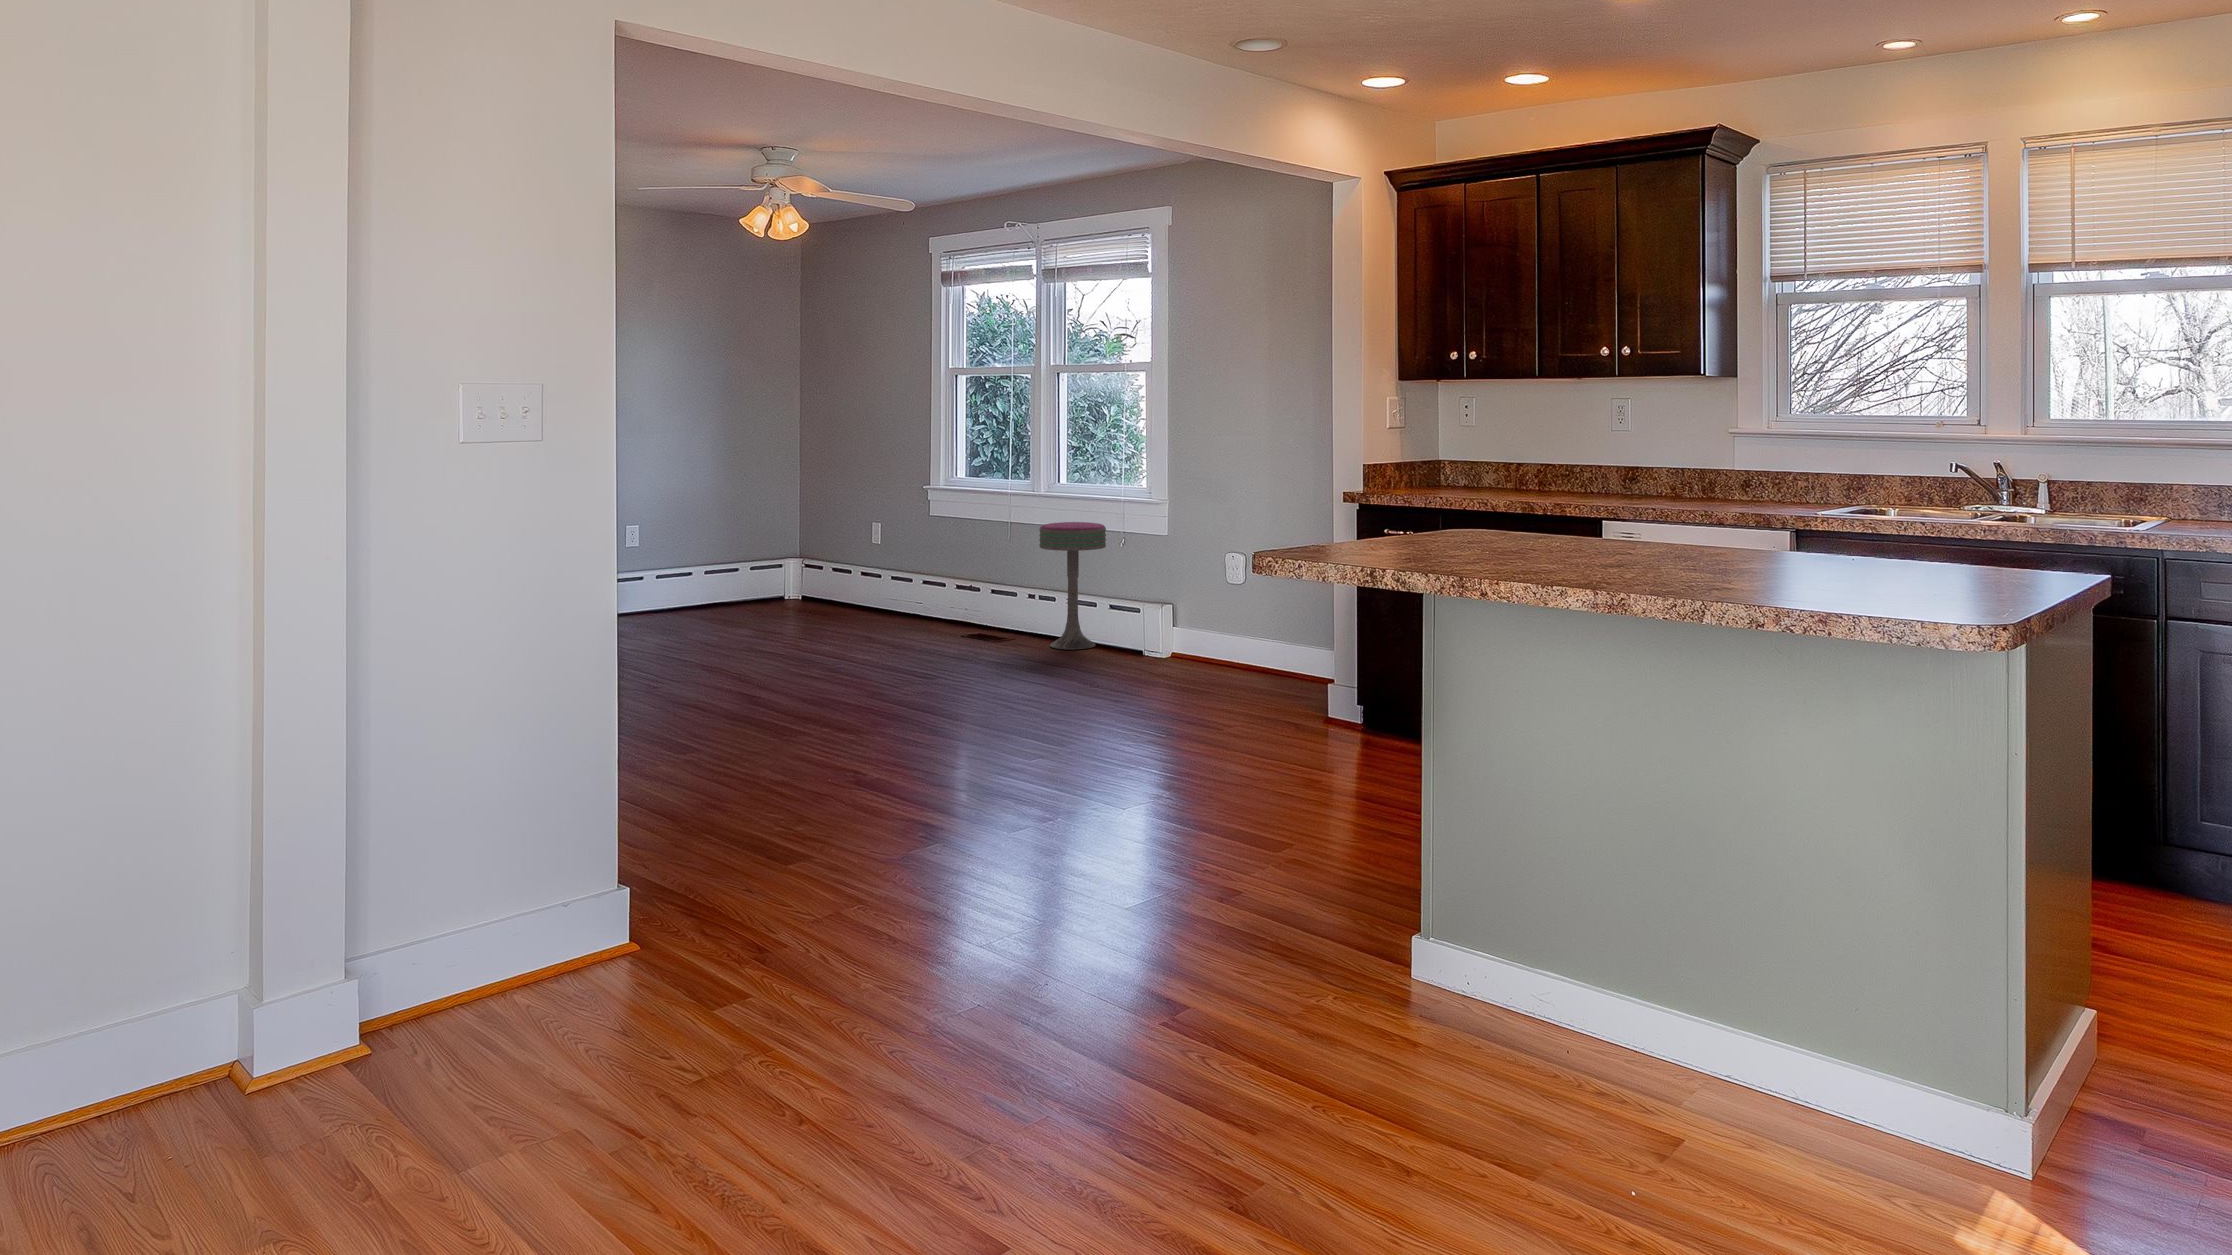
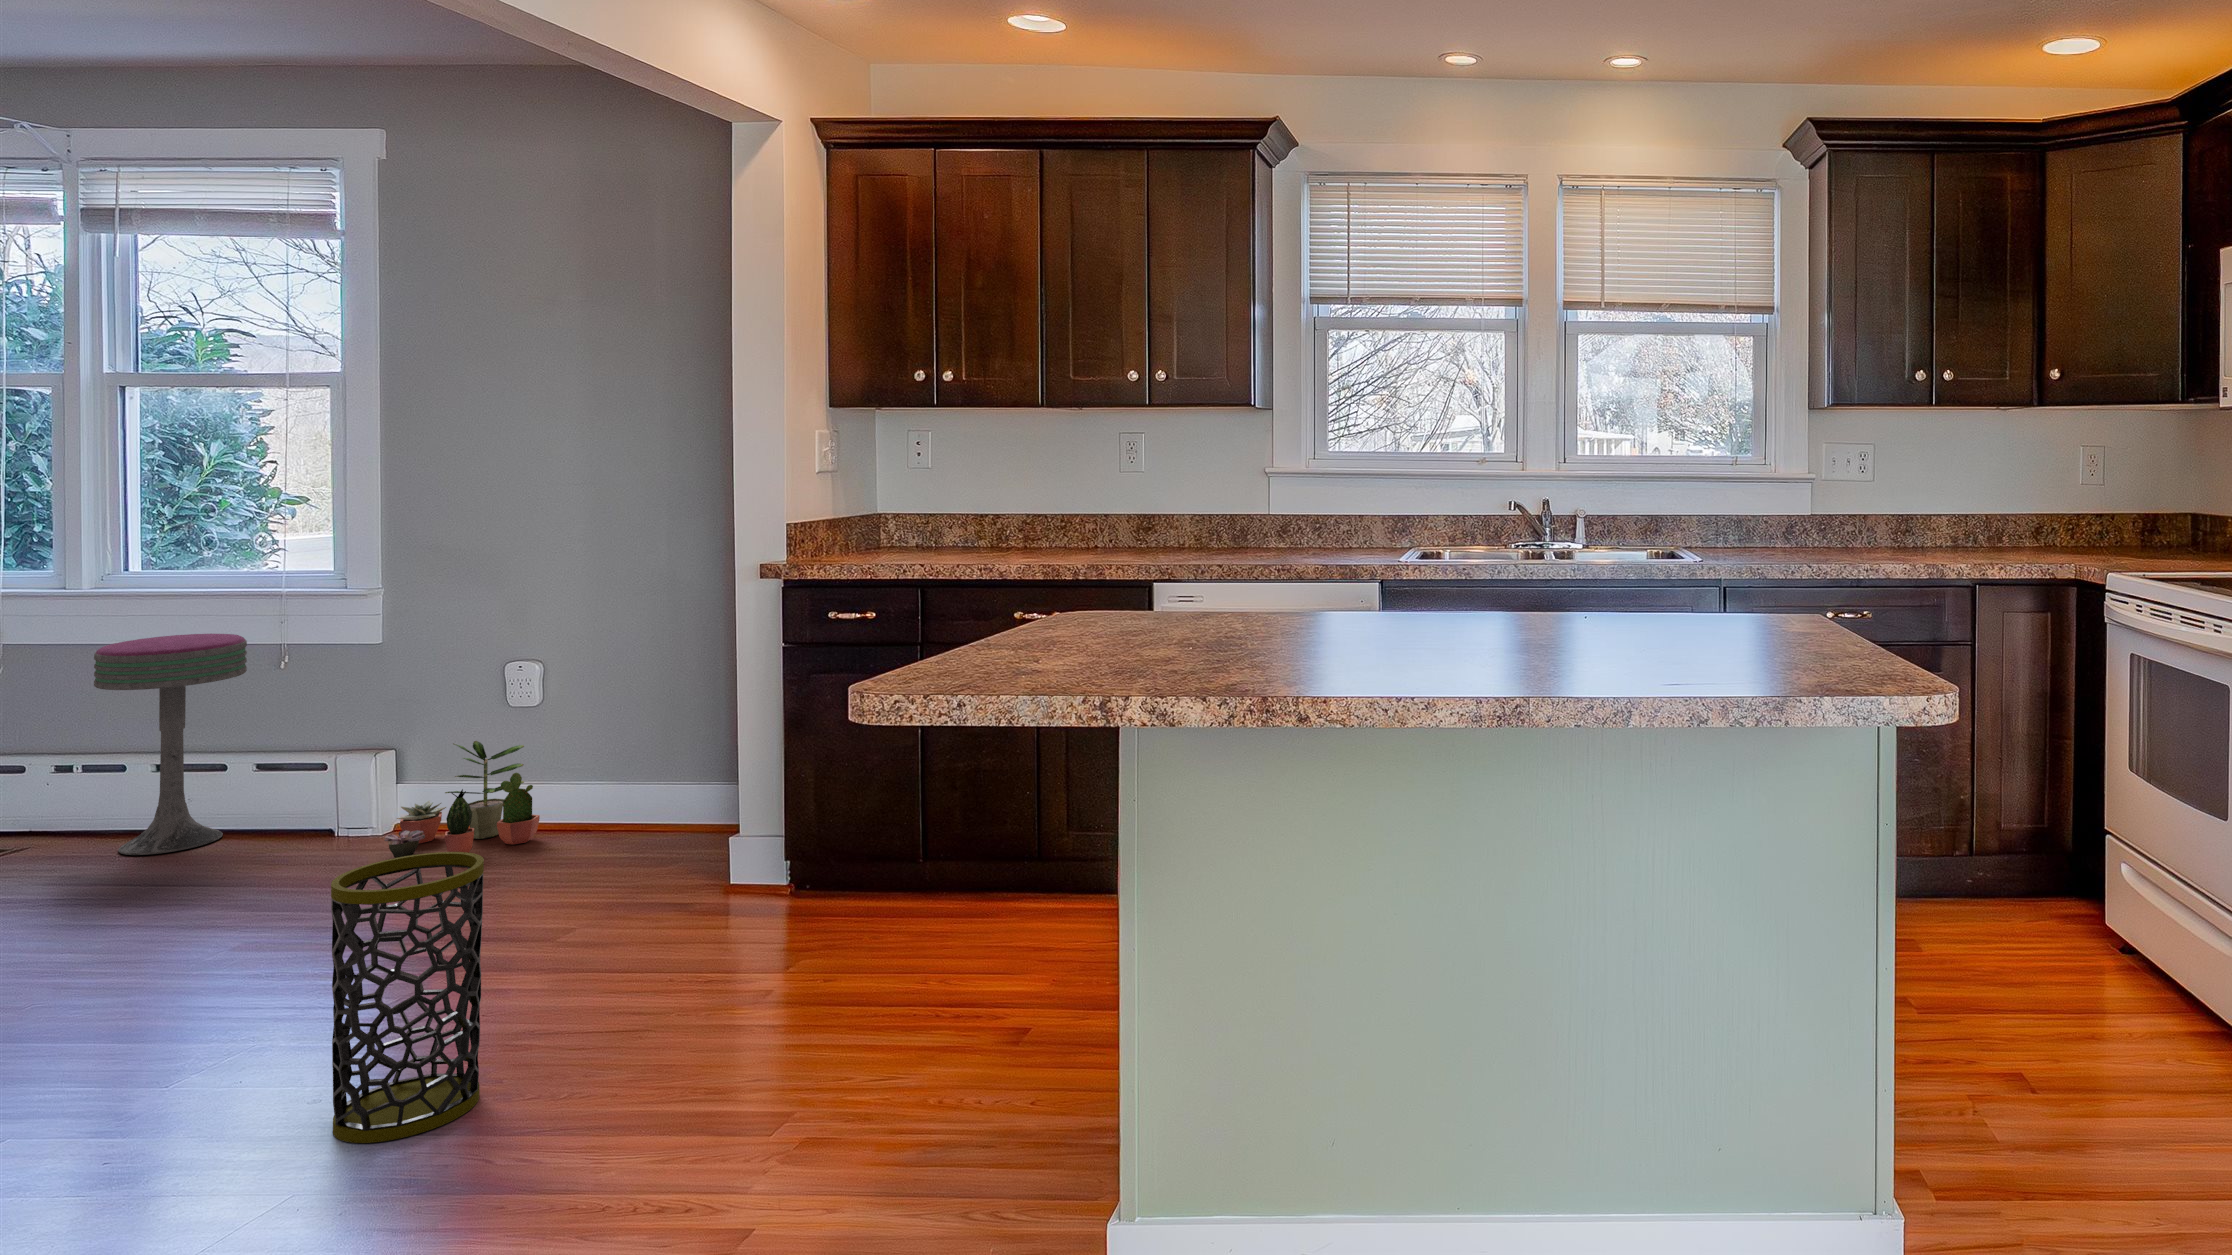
potted plant: none [1161,602,1240,674] -> present [385,741,540,858]
trash can: none [1080,633,1149,788] -> present [331,852,484,1143]

